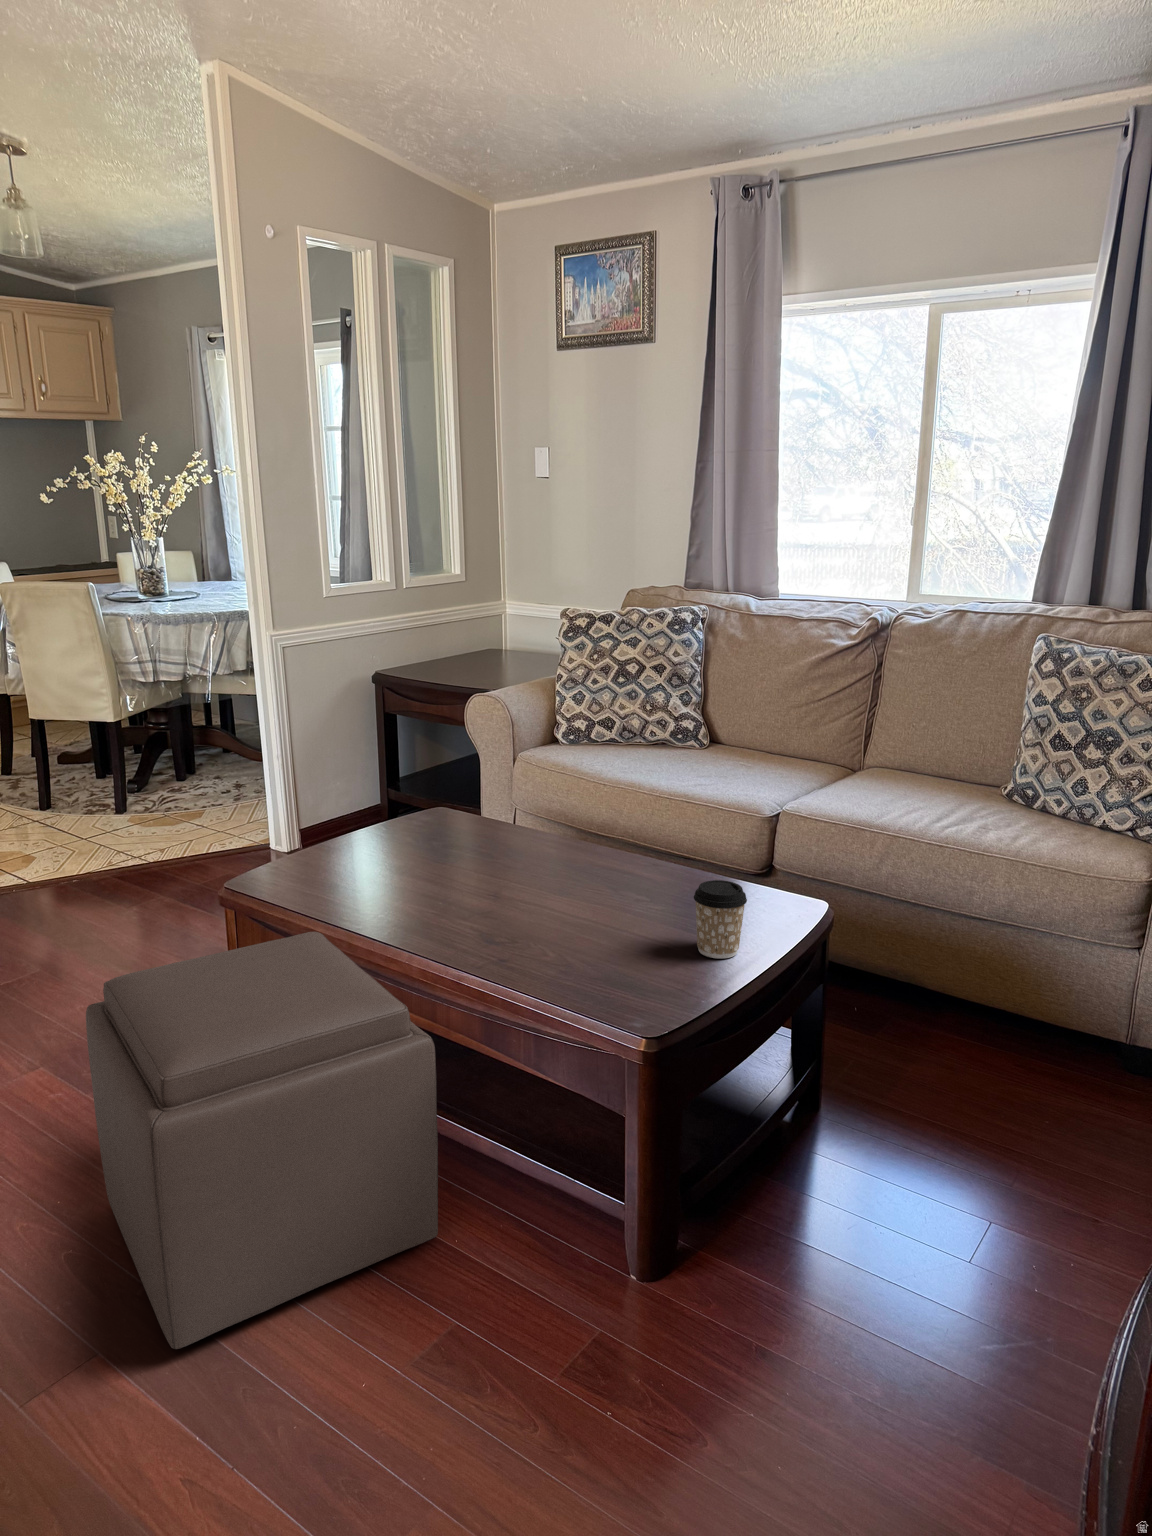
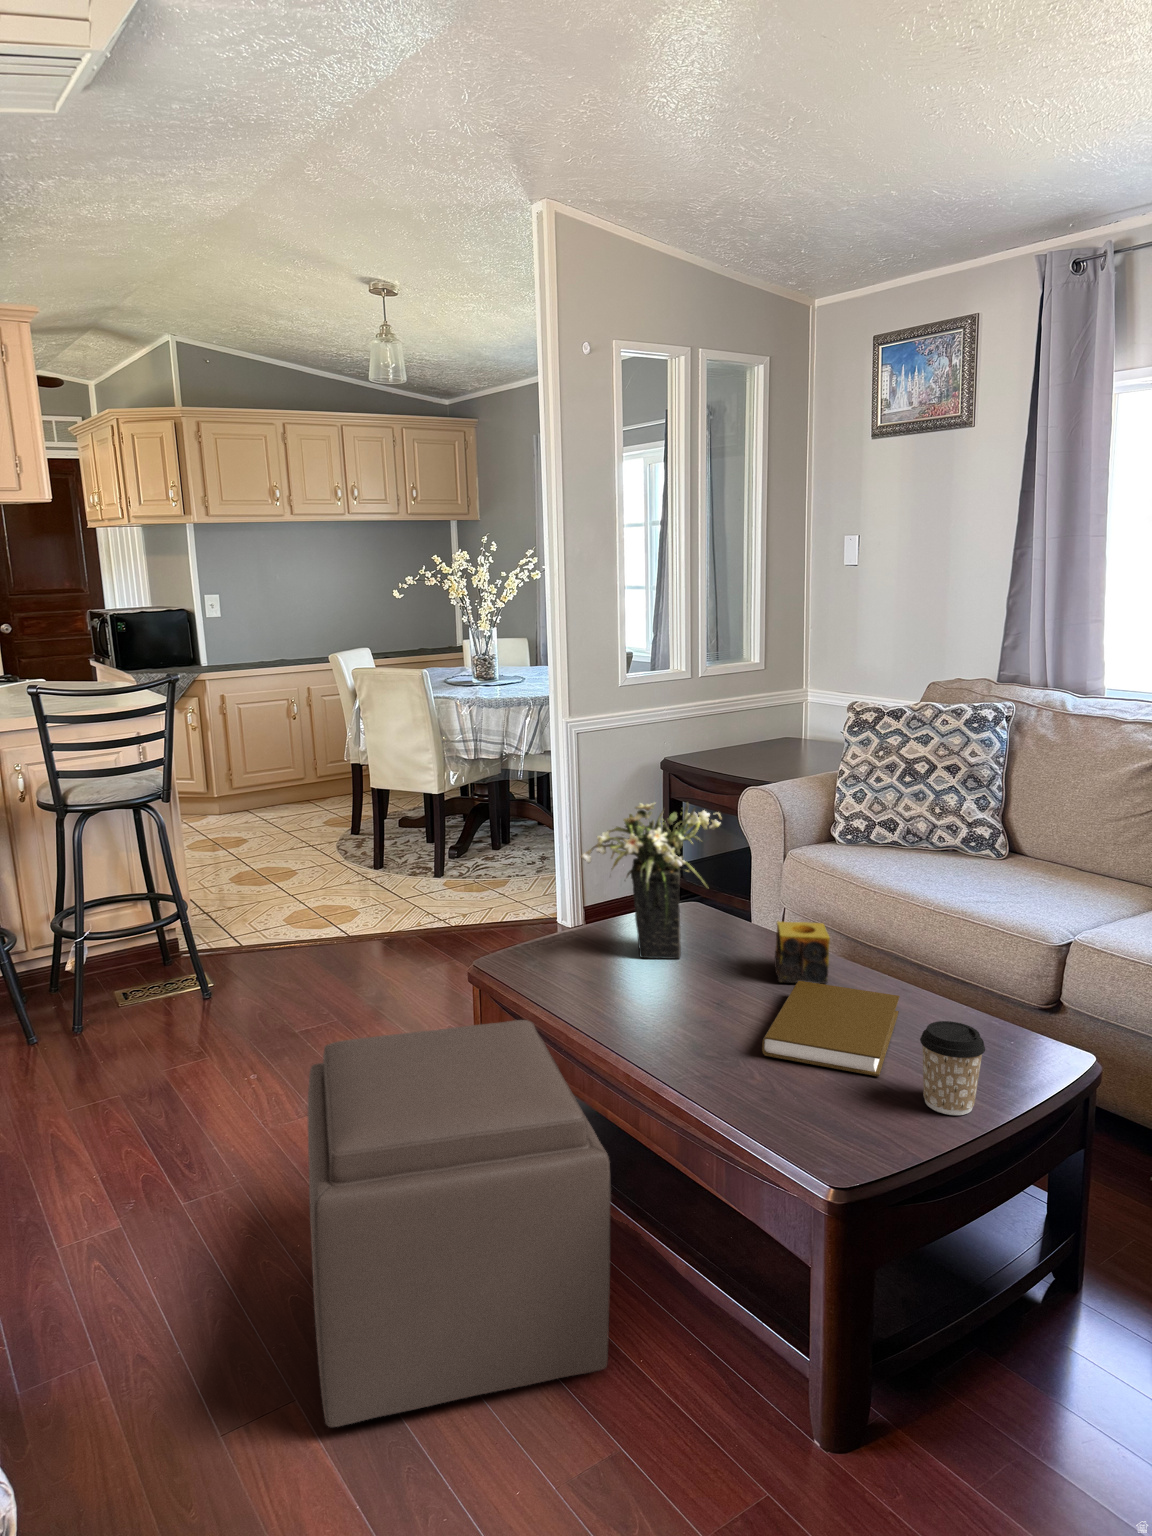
flower arrangement: none [341,707,478,863] -> present [581,803,722,959]
candle: none [536,813,589,870] -> present [775,921,830,984]
book: none [551,866,657,937] -> present [762,981,900,1076]

